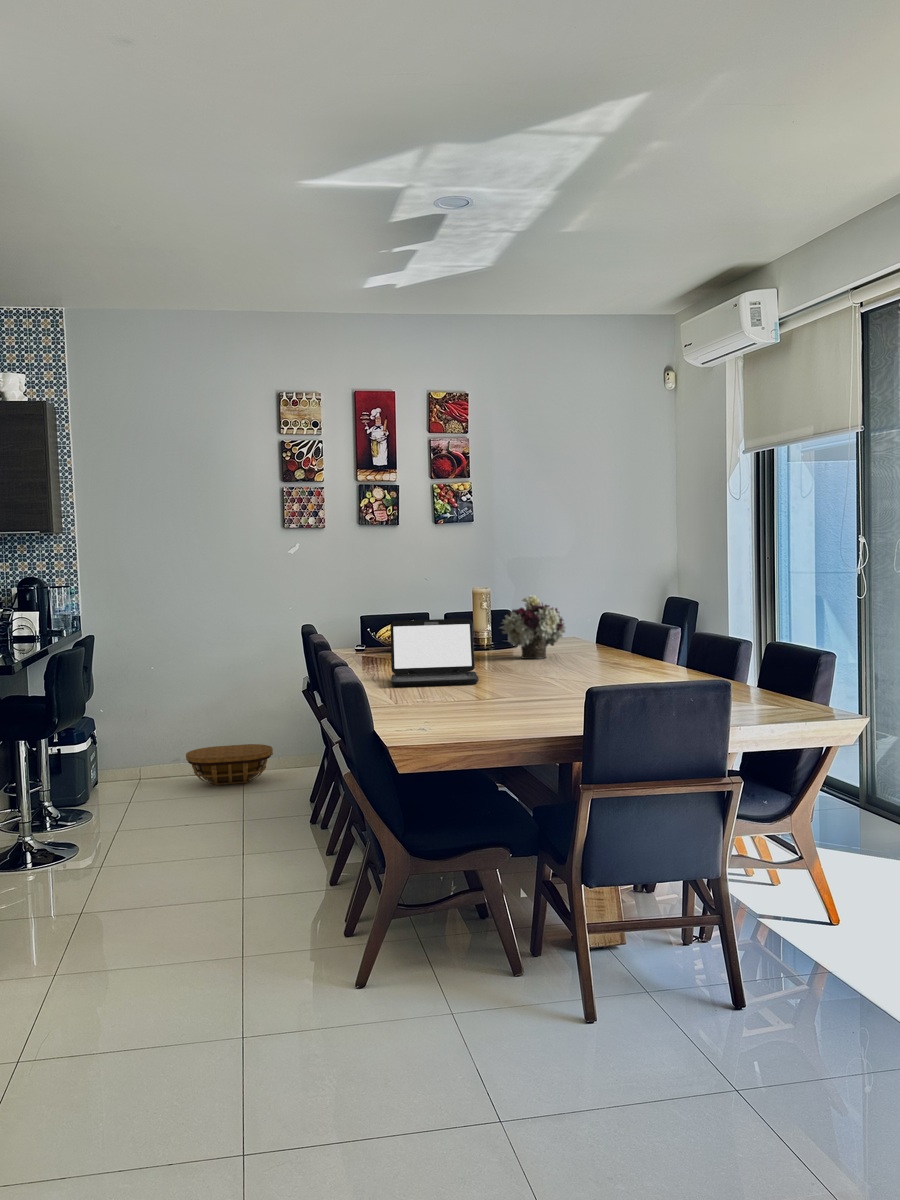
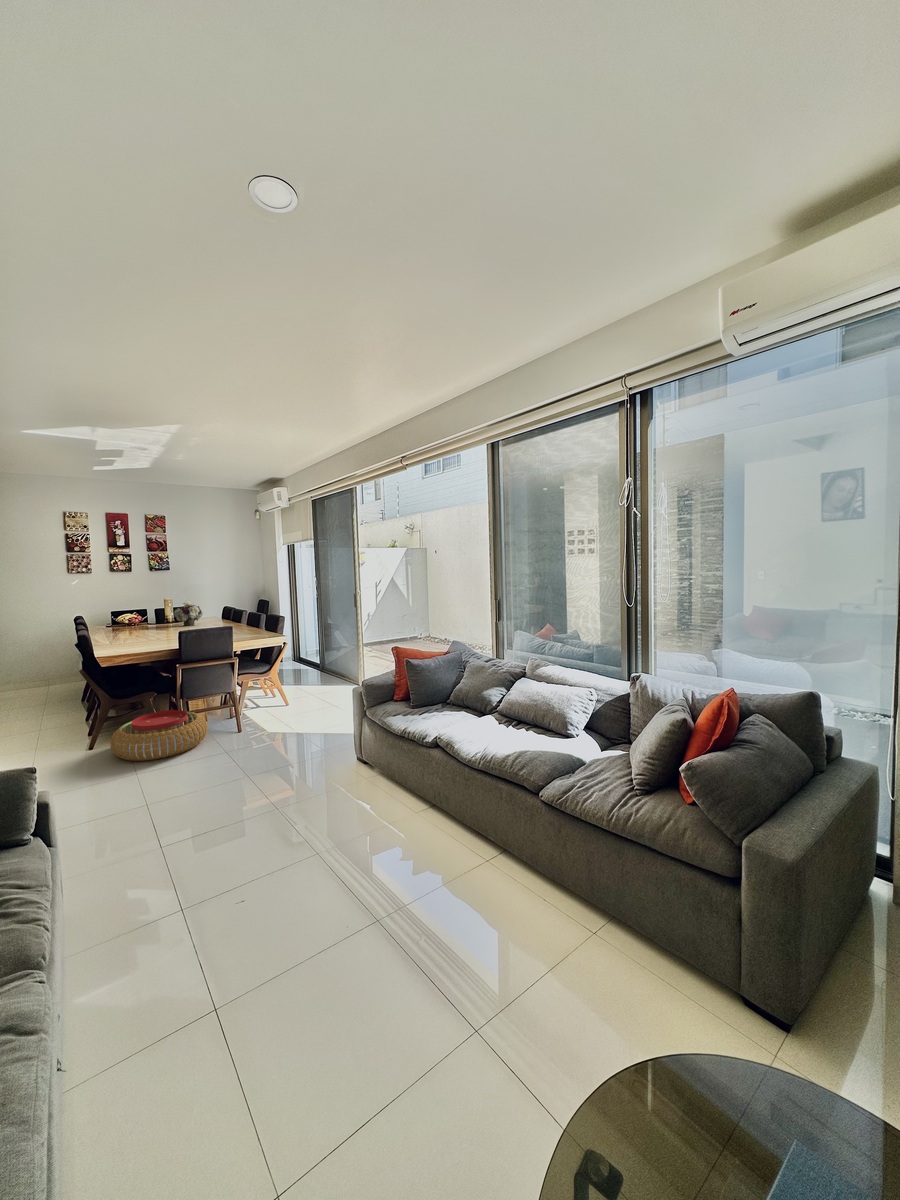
laptop: present [390,619,479,687] -> none [116,612,157,640]
basket: present [186,744,273,785] -> none [14,672,66,692]
pouf: none [403,918,663,1096] -> present [110,710,208,761]

